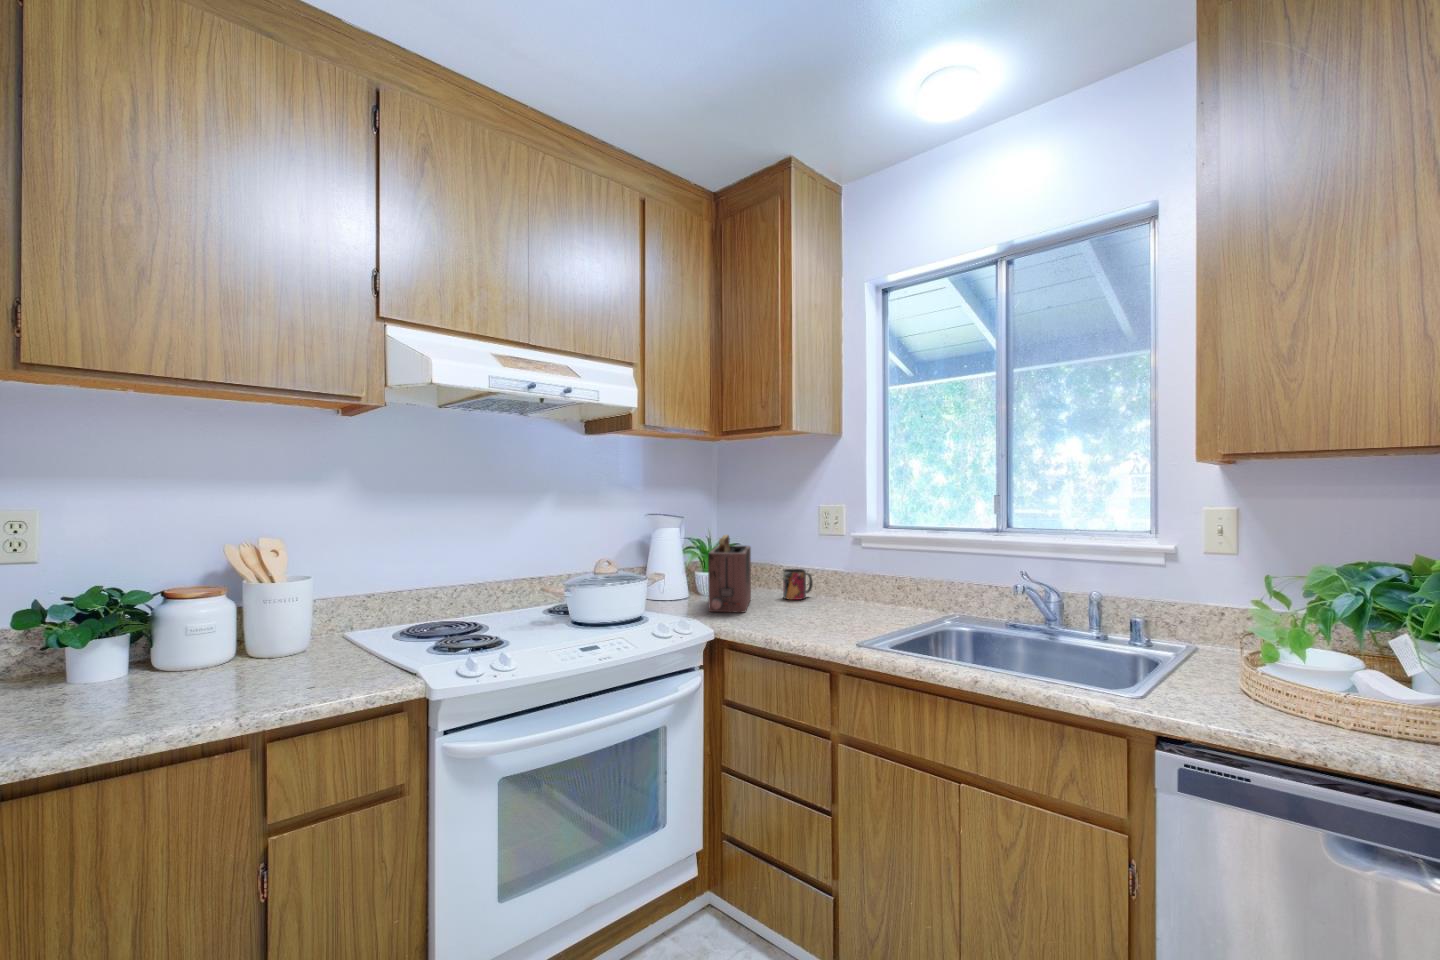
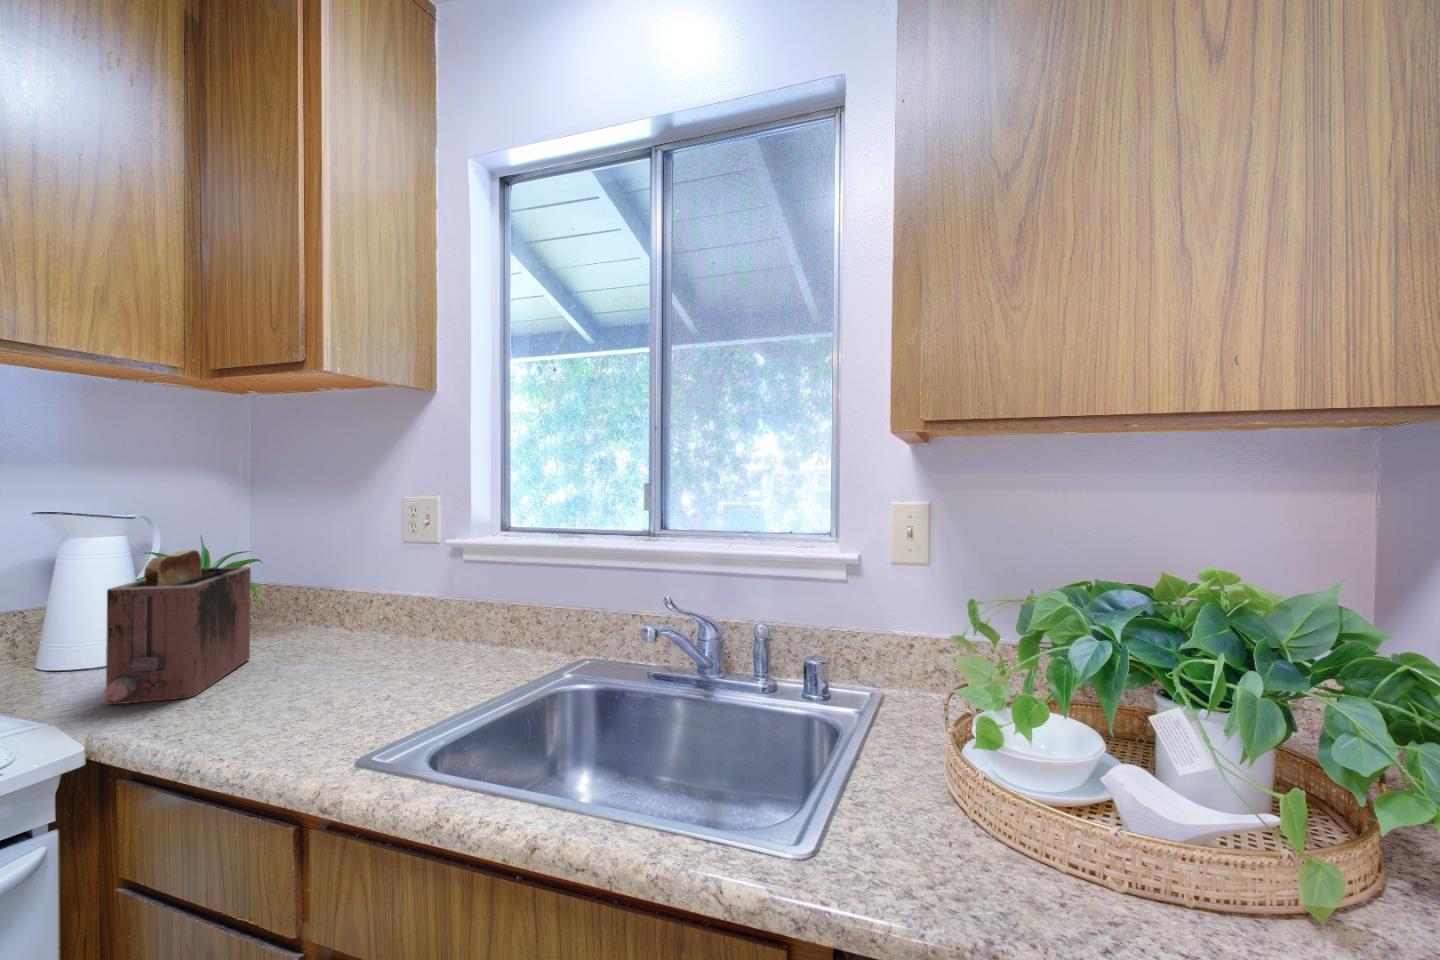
mug: present [783,569,813,600] -> none [320,600,380,654]

